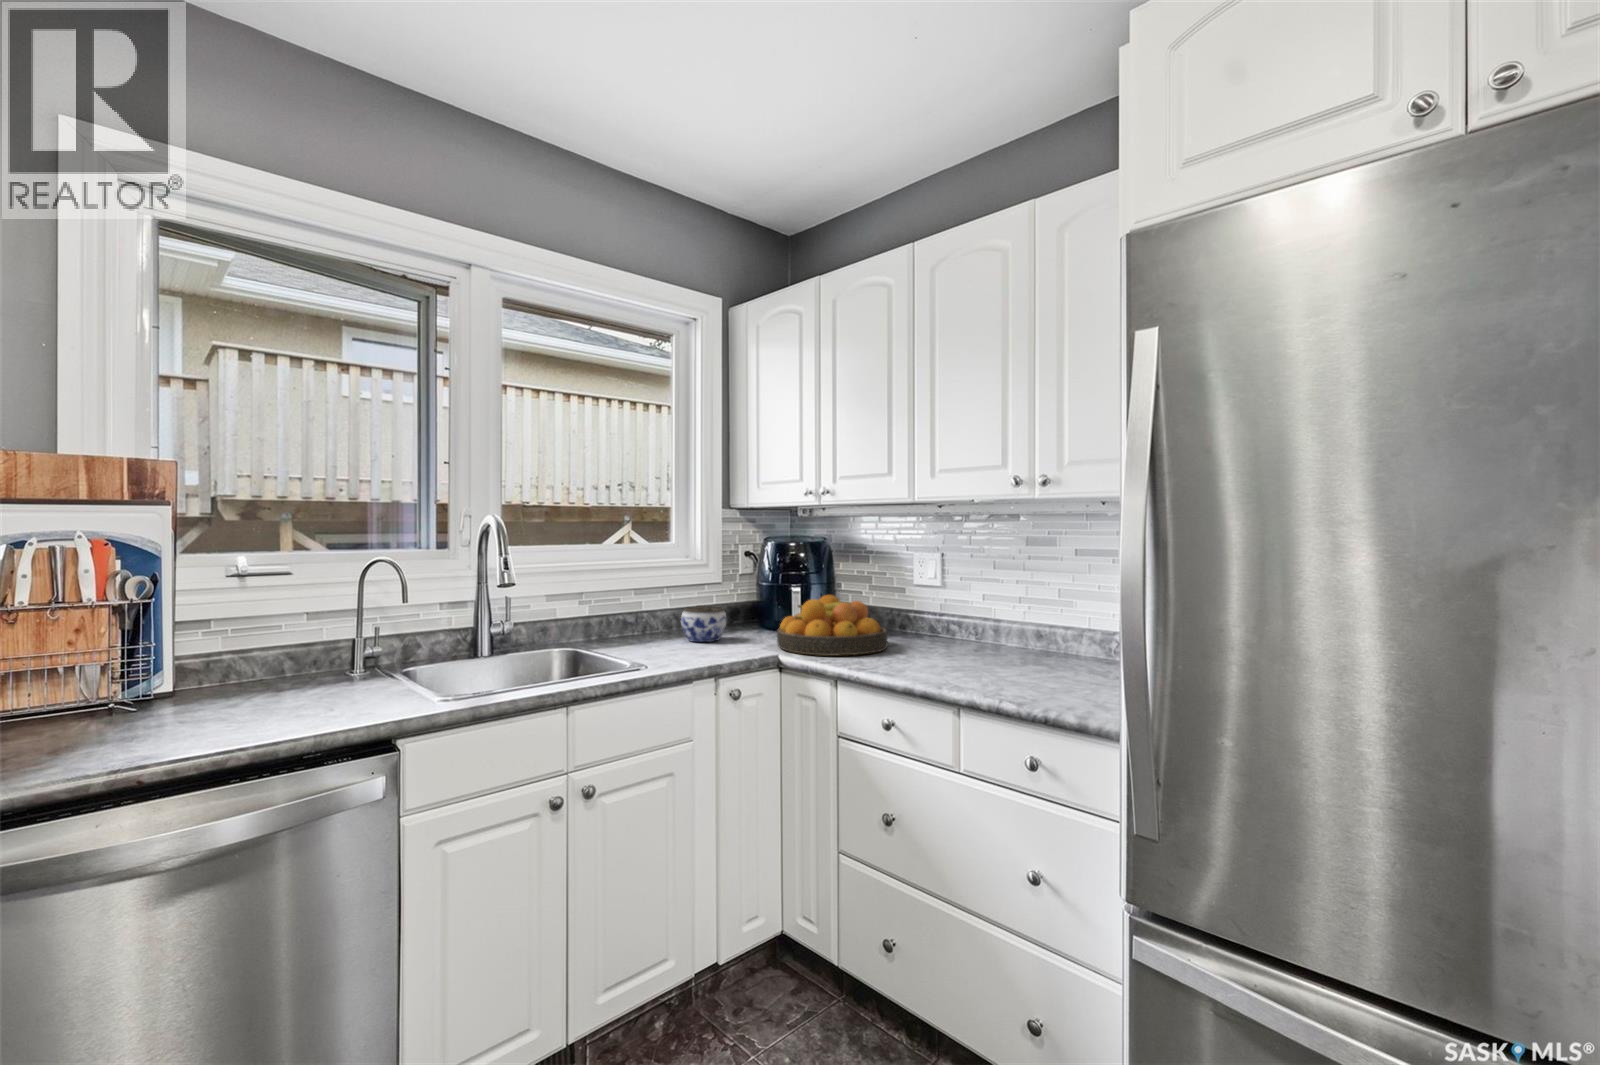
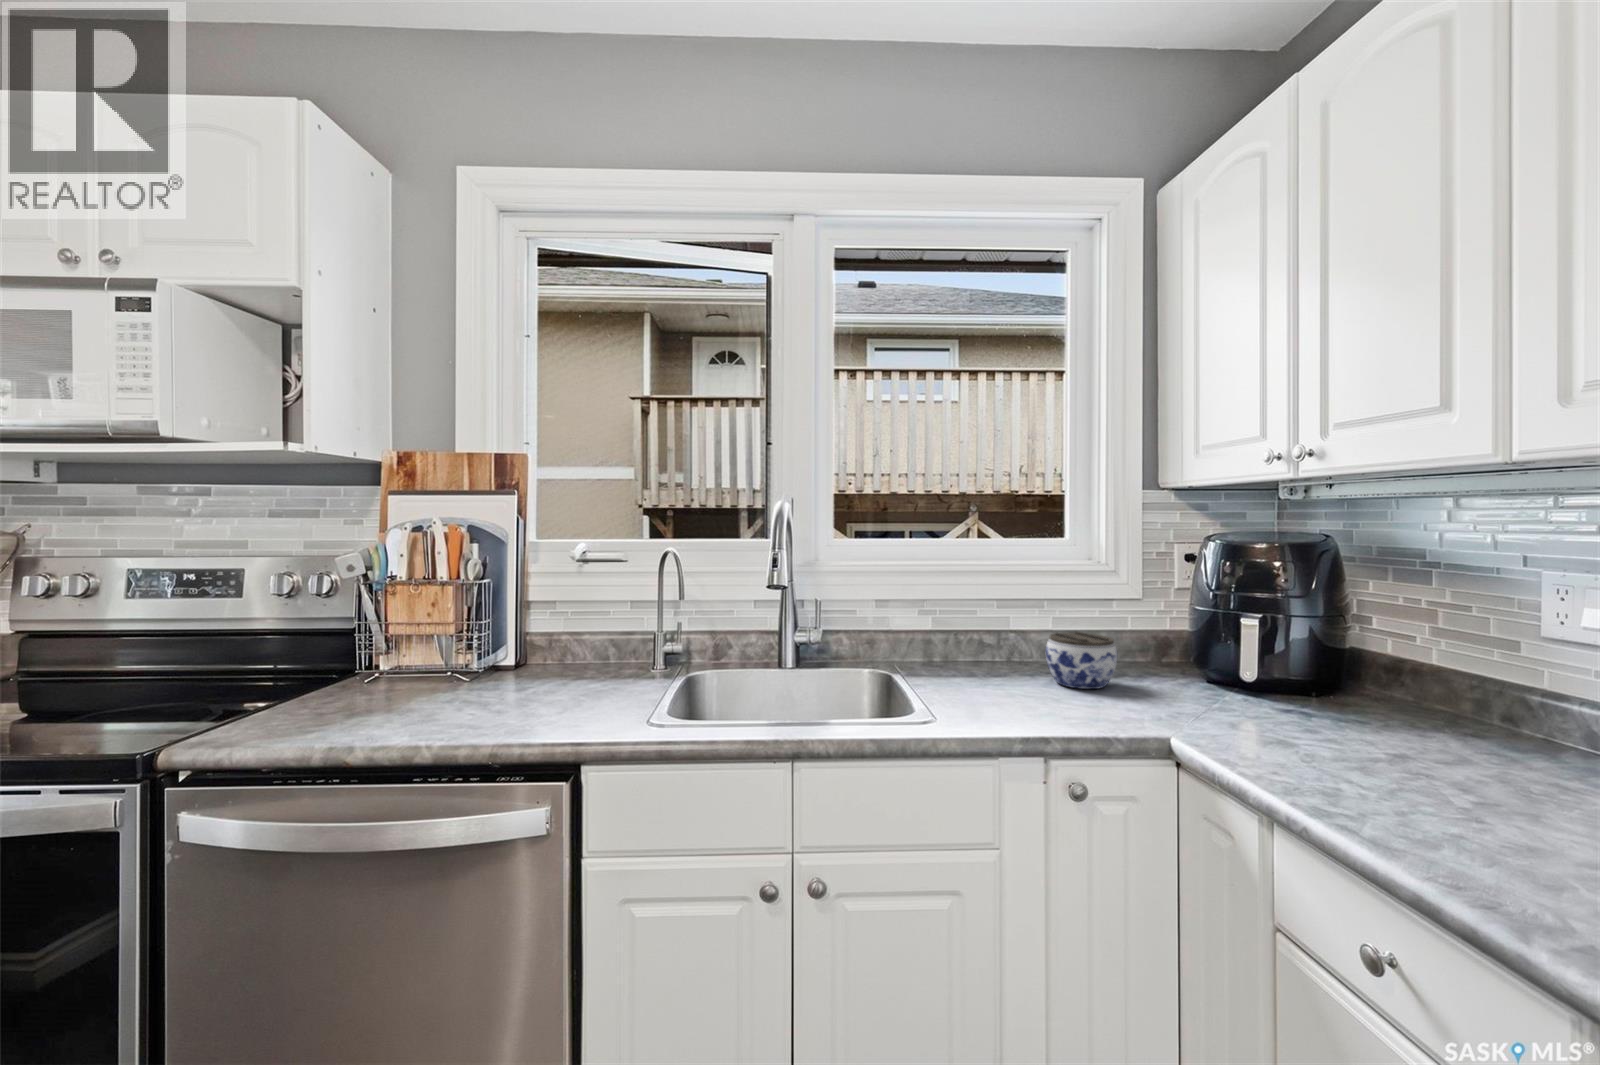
fruit bowl: present [777,595,888,656] -> none [1186,639,1440,772]

